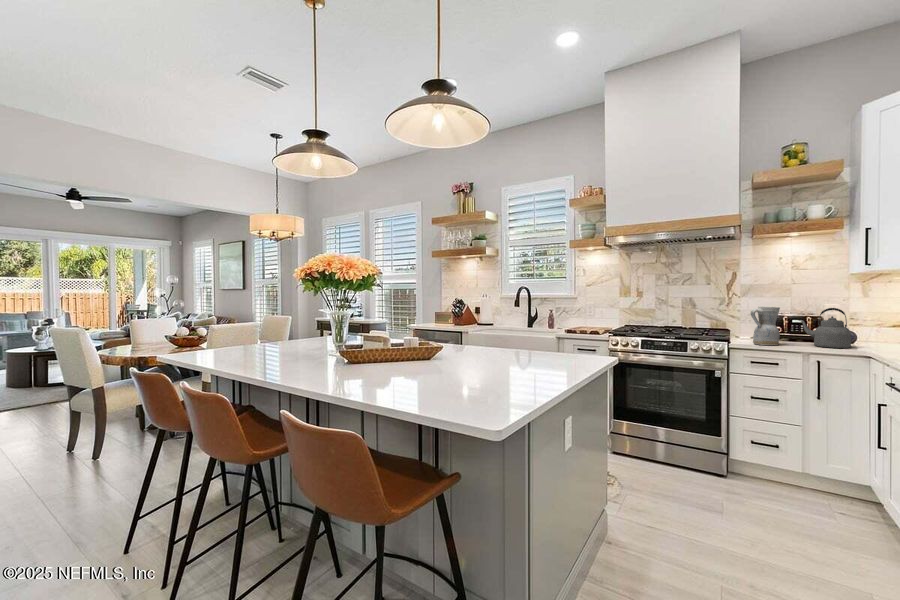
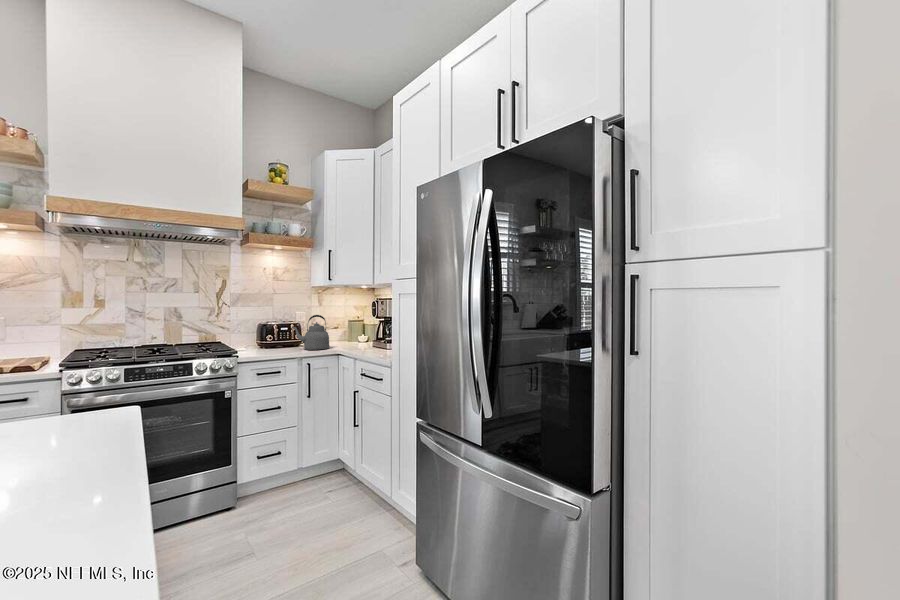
ceramic pitcher: present [751,306,780,345] -> none [256,315,280,355]

